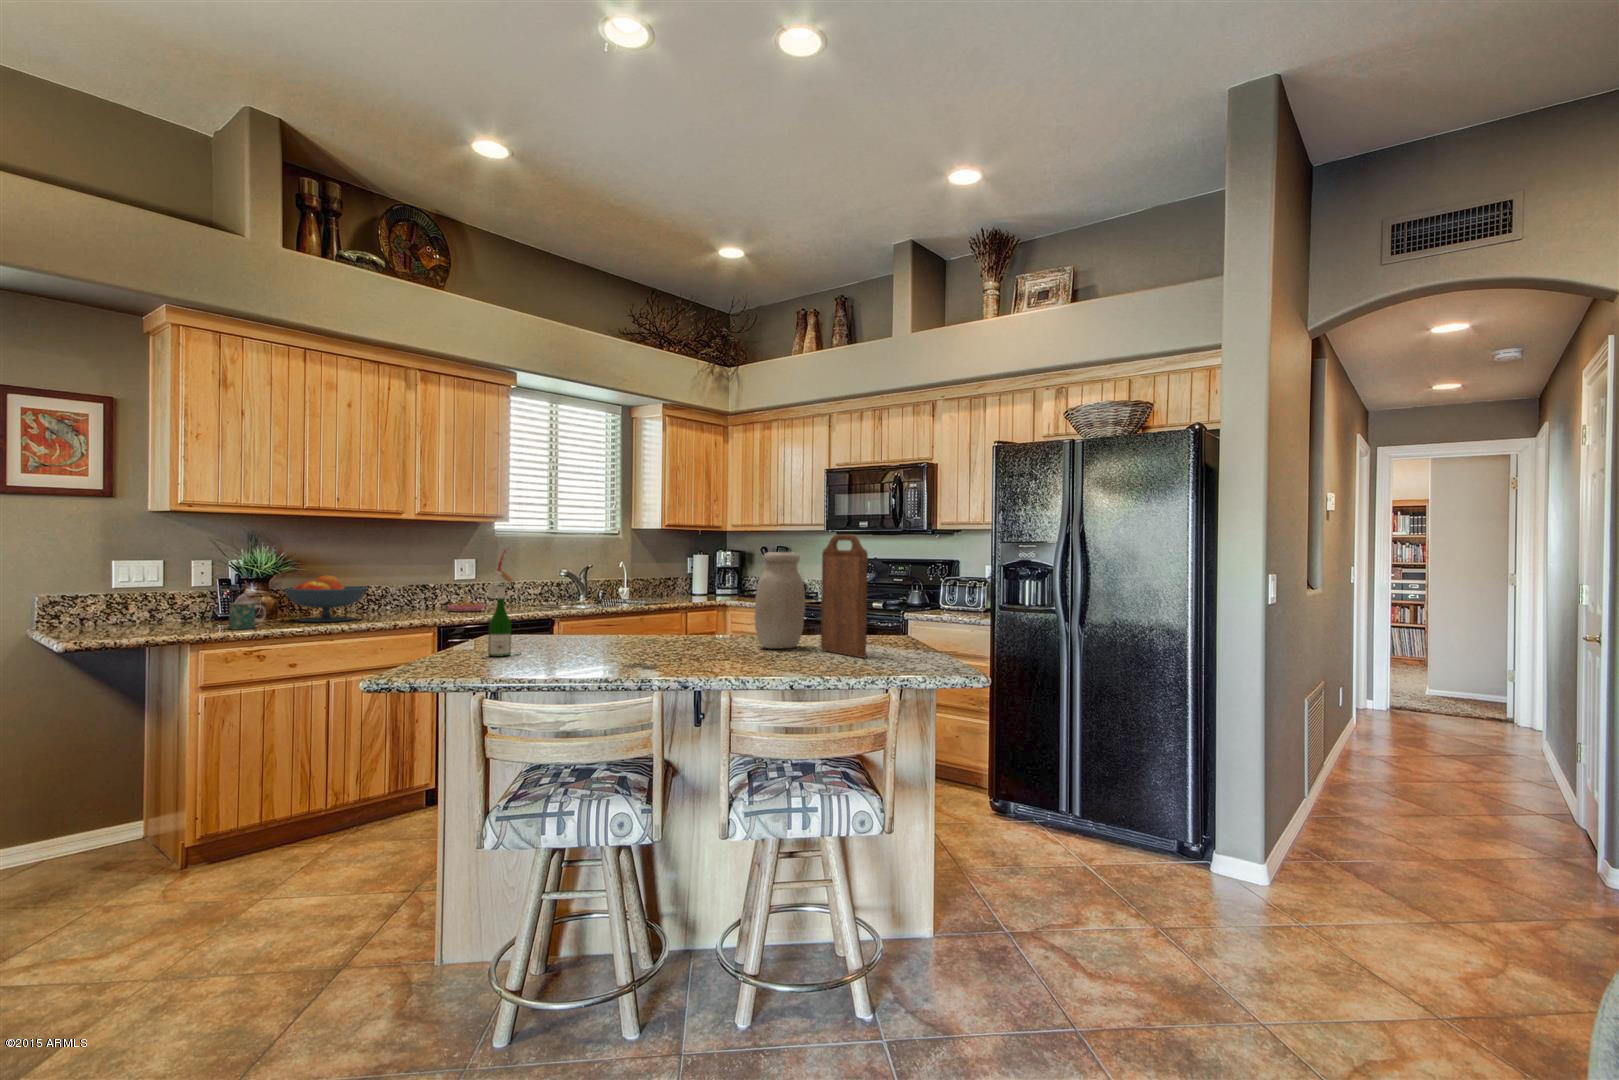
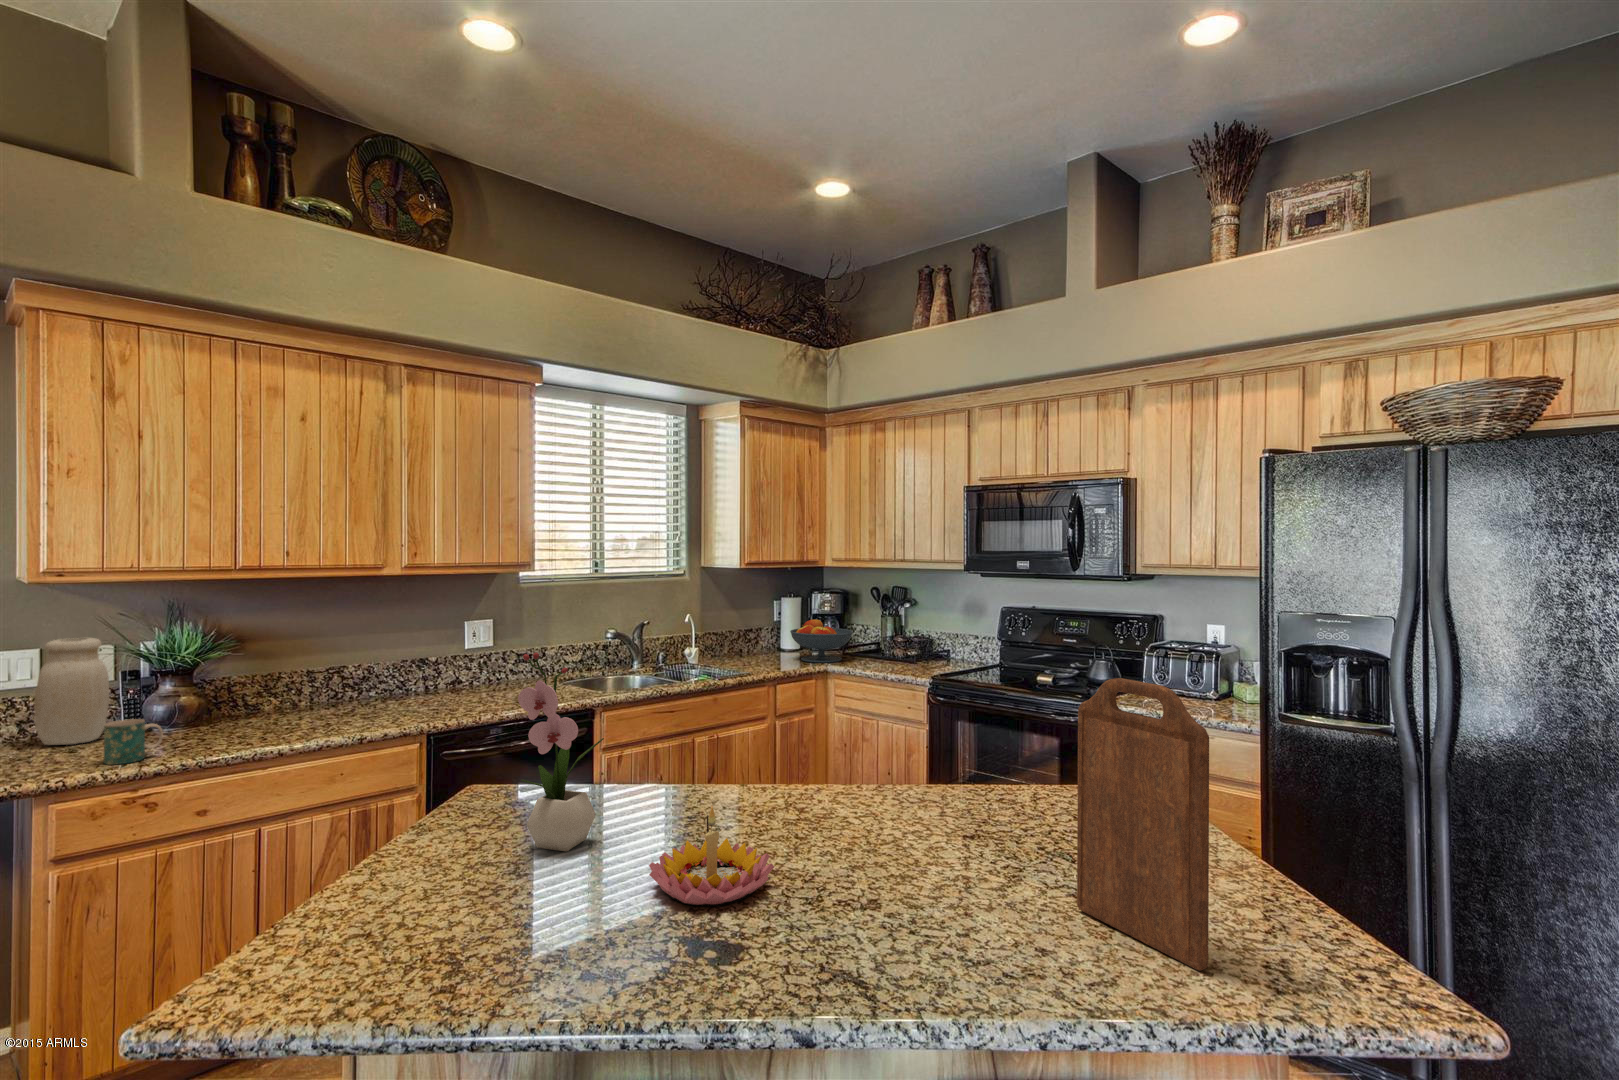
flower arrangement: none [533,534,579,642] -> present [518,653,604,852]
wine bottle: present [488,550,520,657] -> none [407,715,477,945]
jar: present [754,552,805,649] -> present [34,638,109,745]
fruit bowl: present [284,575,367,622] -> present [790,619,853,663]
candle holder: present [447,589,485,612] -> present [649,807,774,906]

